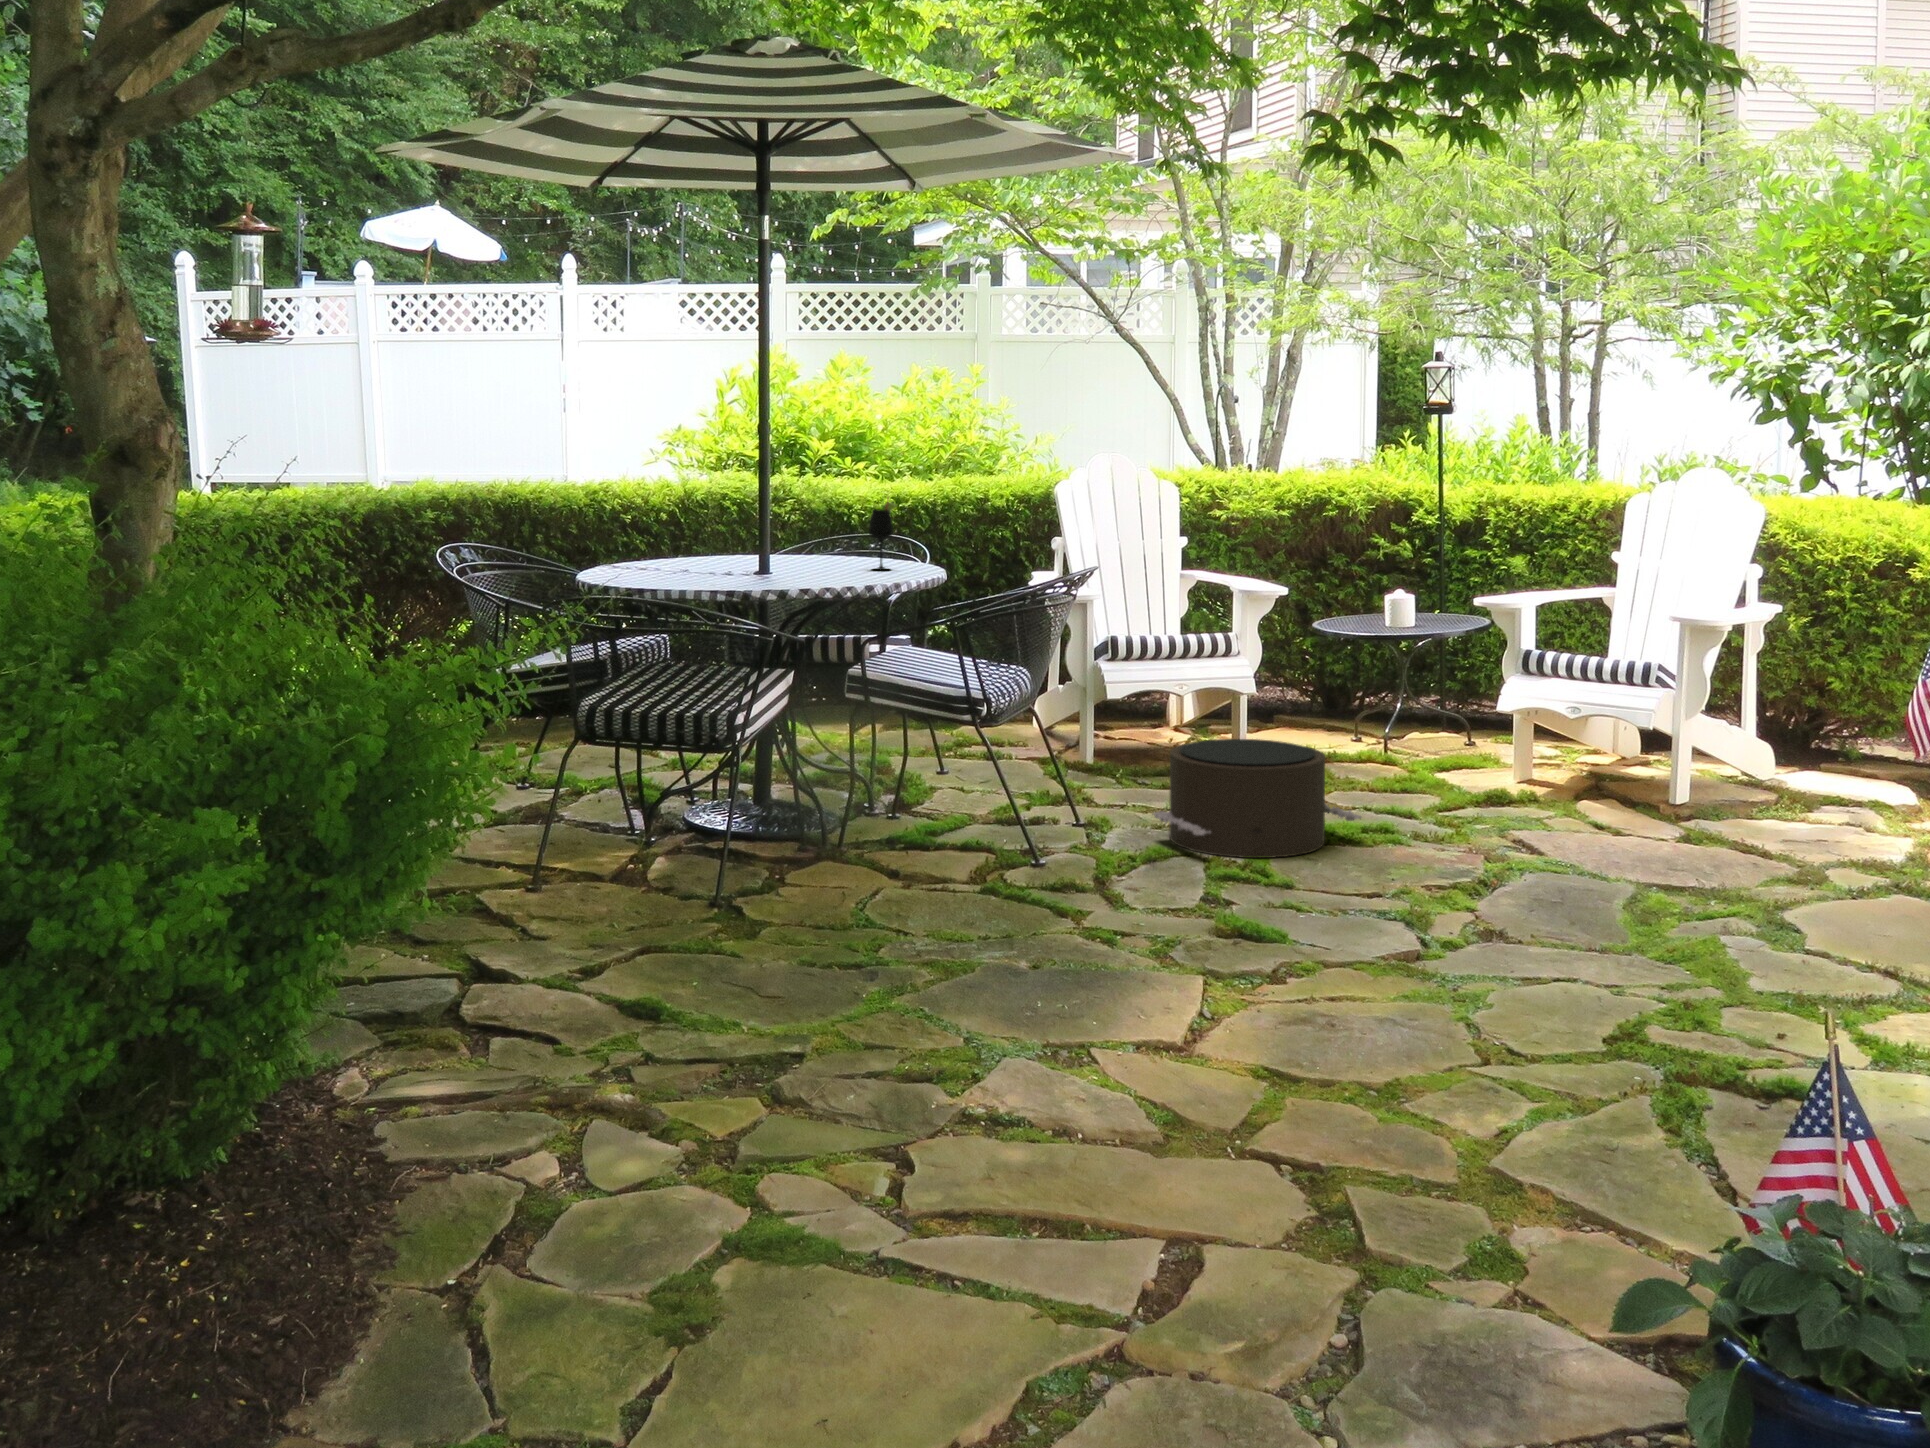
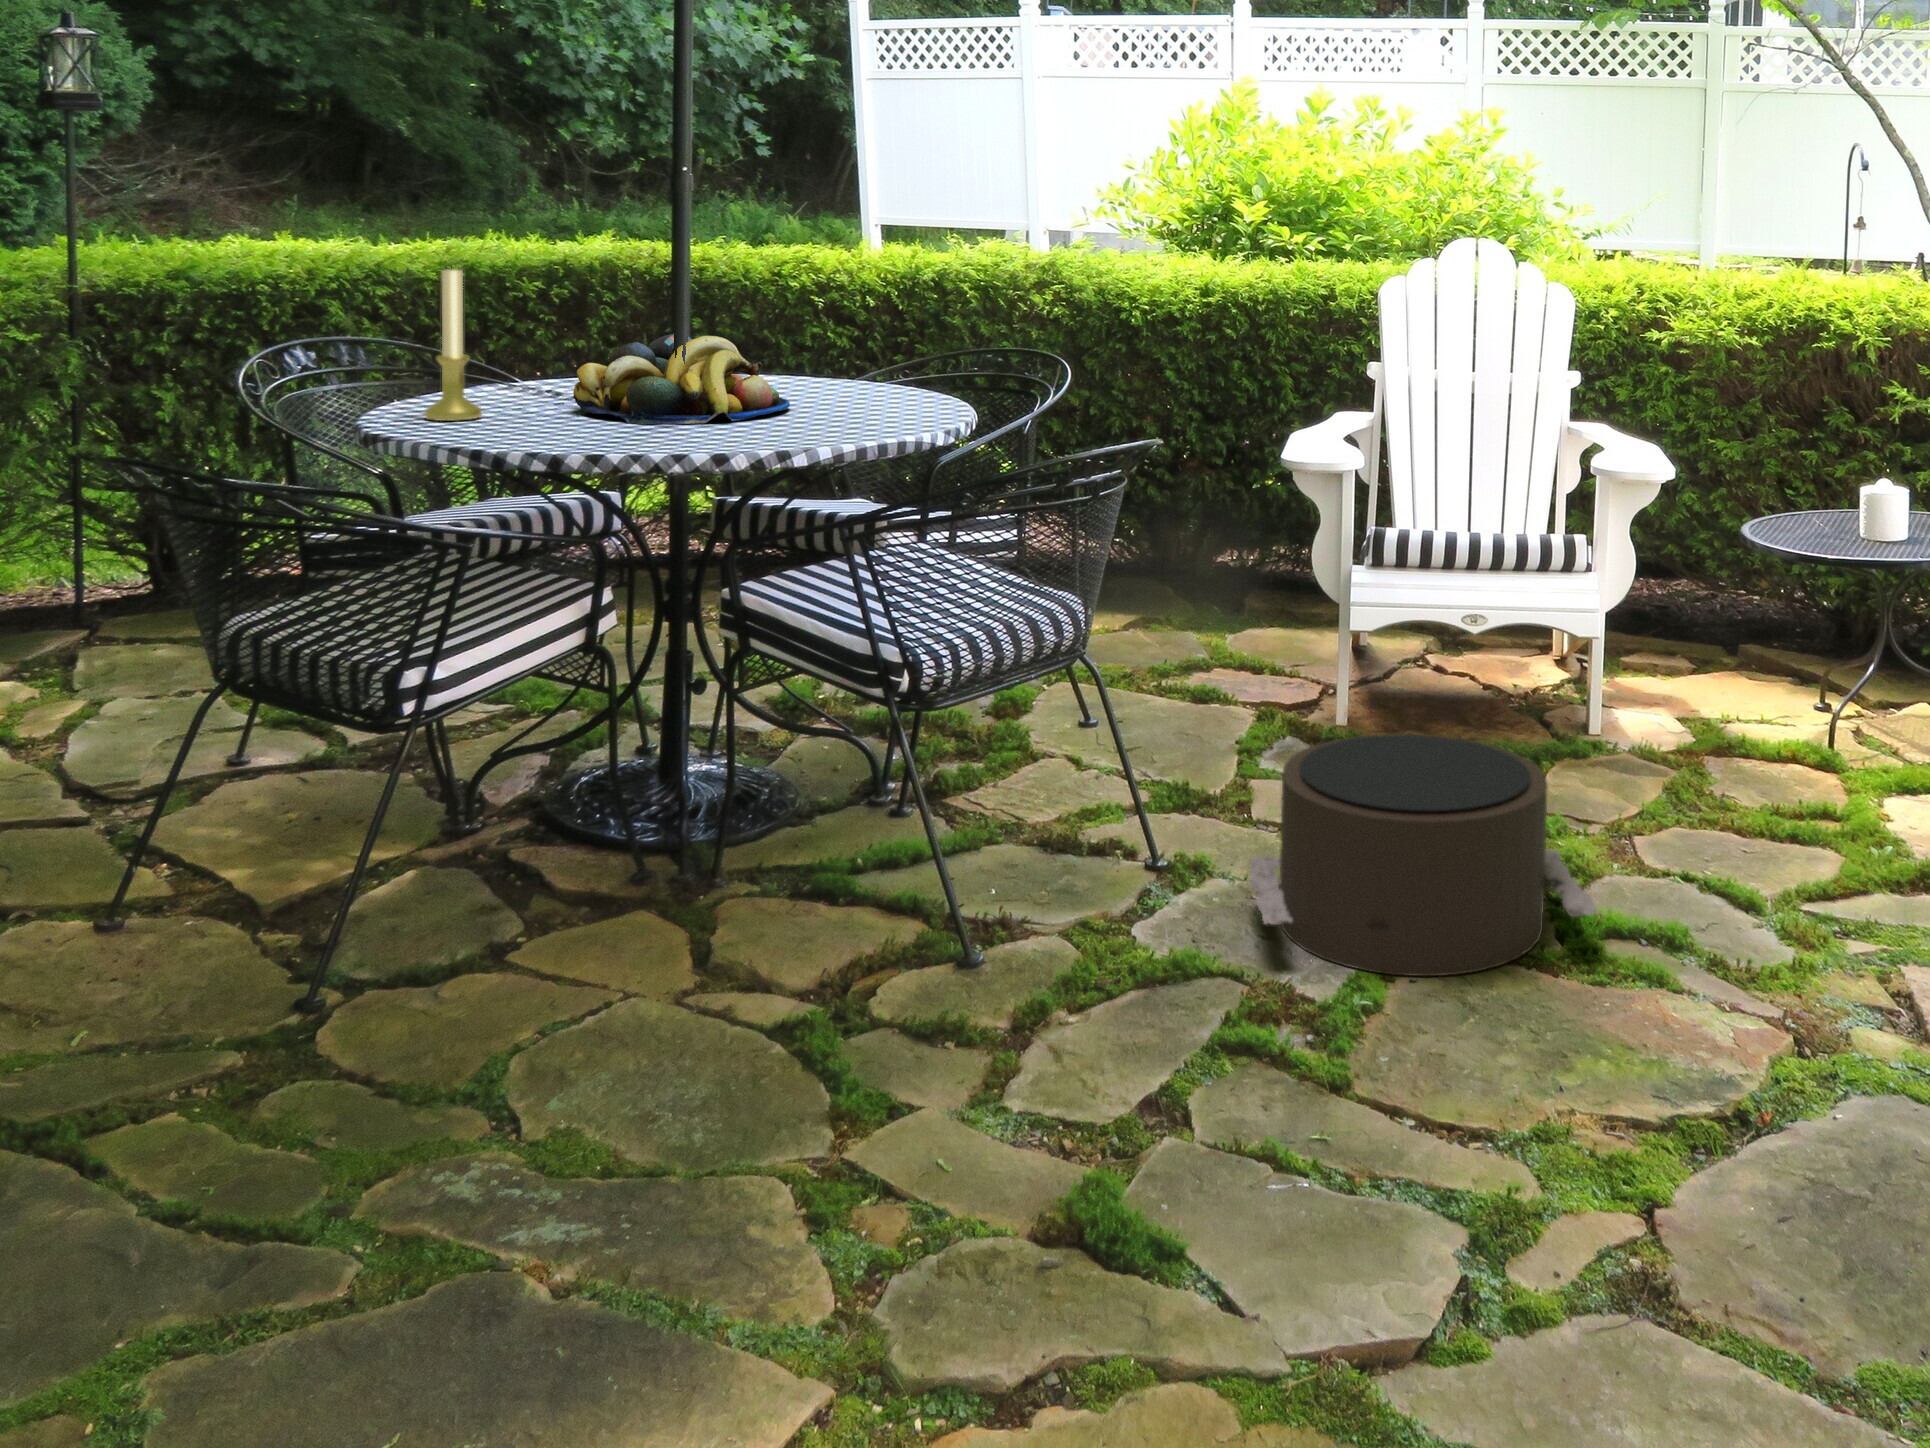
candle holder: none [627,478,662,578] -> present [424,266,482,421]
wine glass: present [869,502,897,570] -> none [843,305,883,424]
fruit bowl: none [691,521,821,575] -> present [573,334,790,424]

